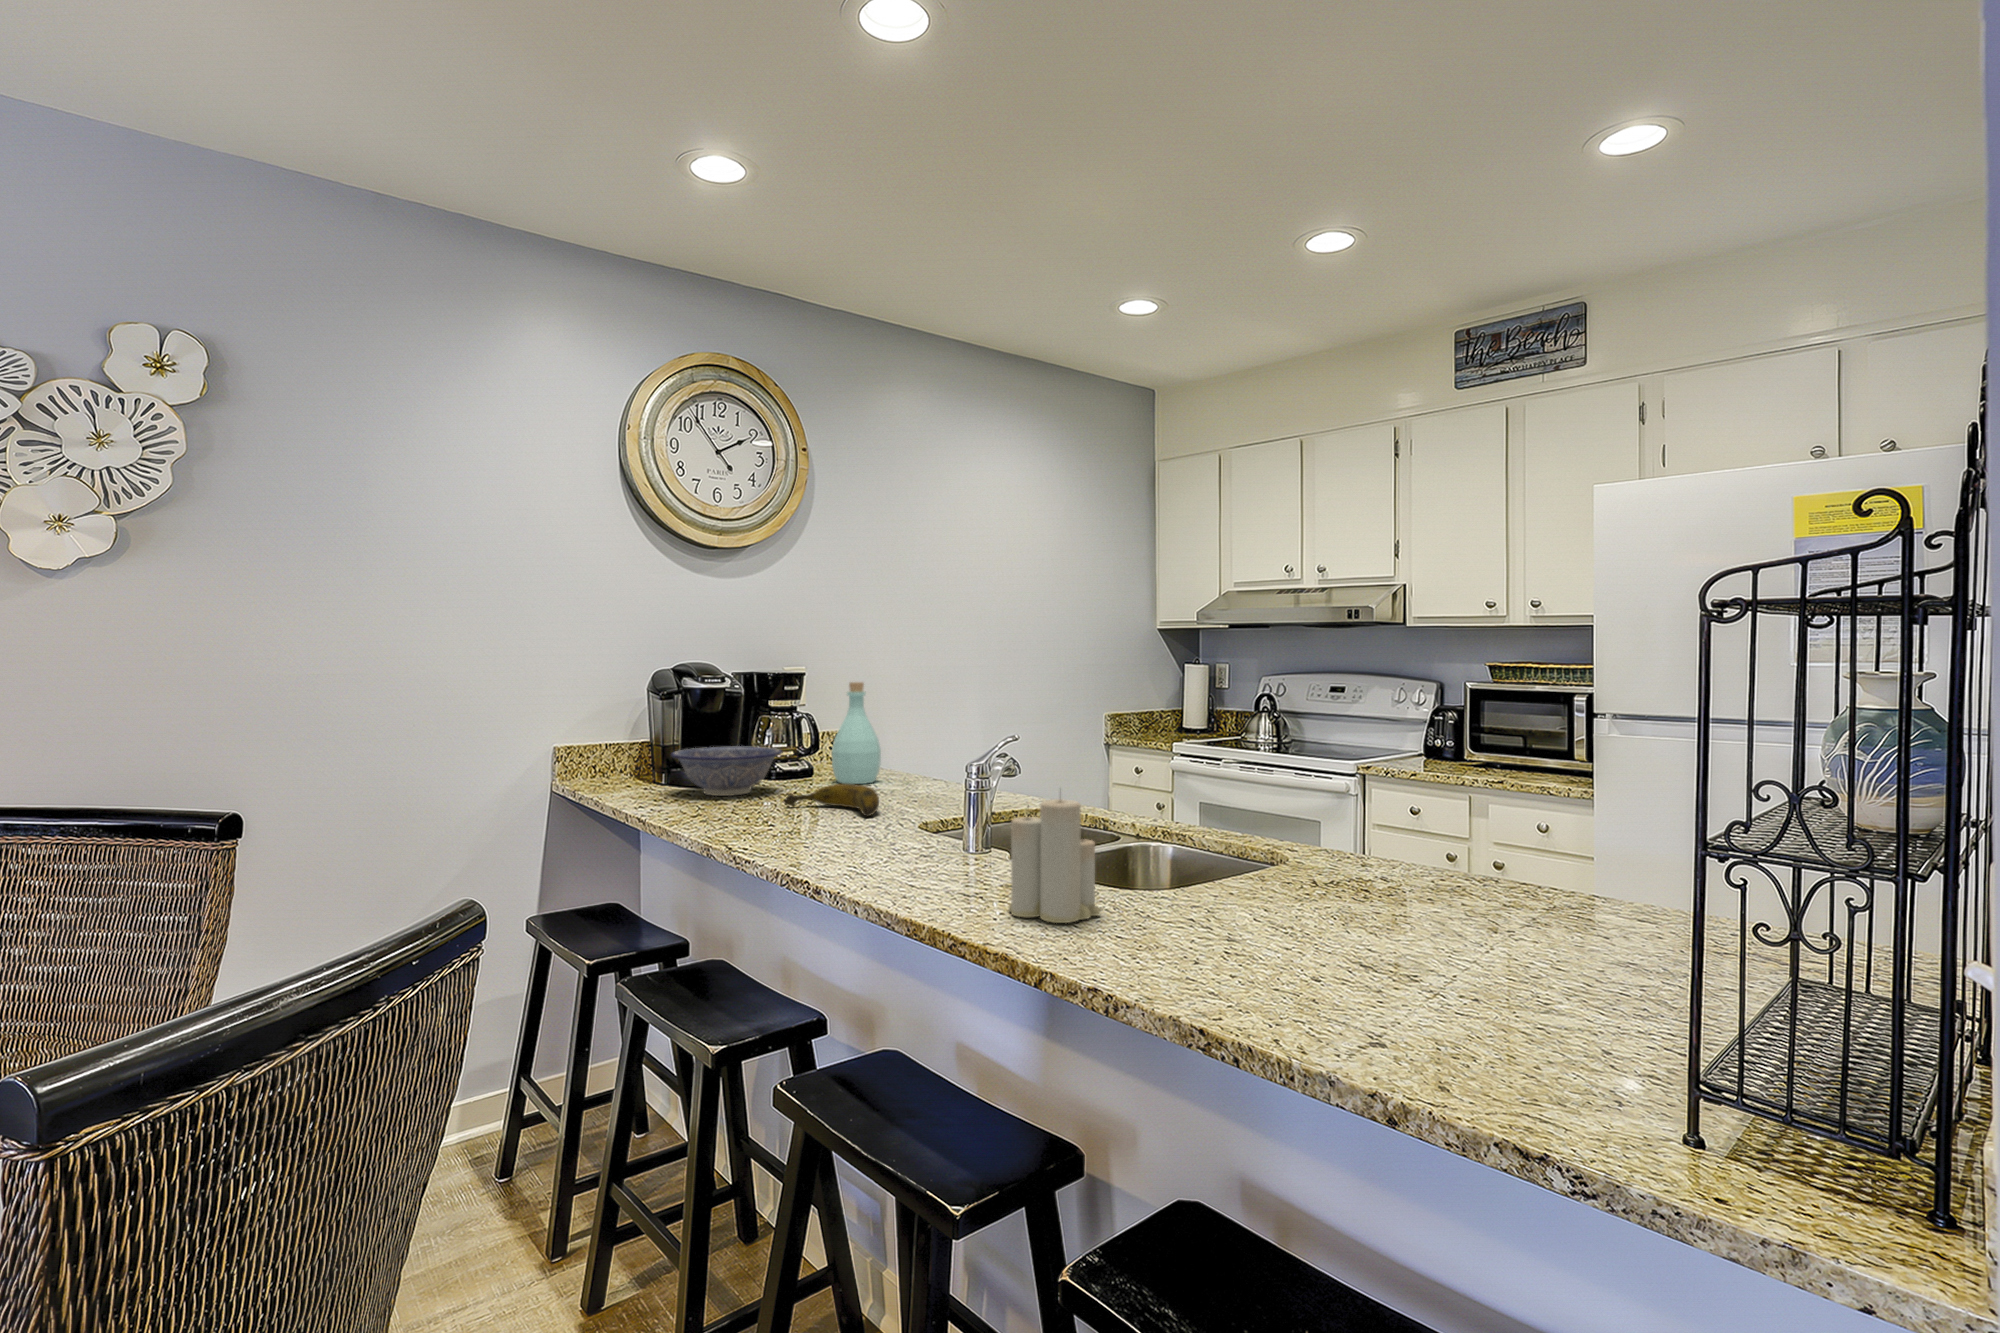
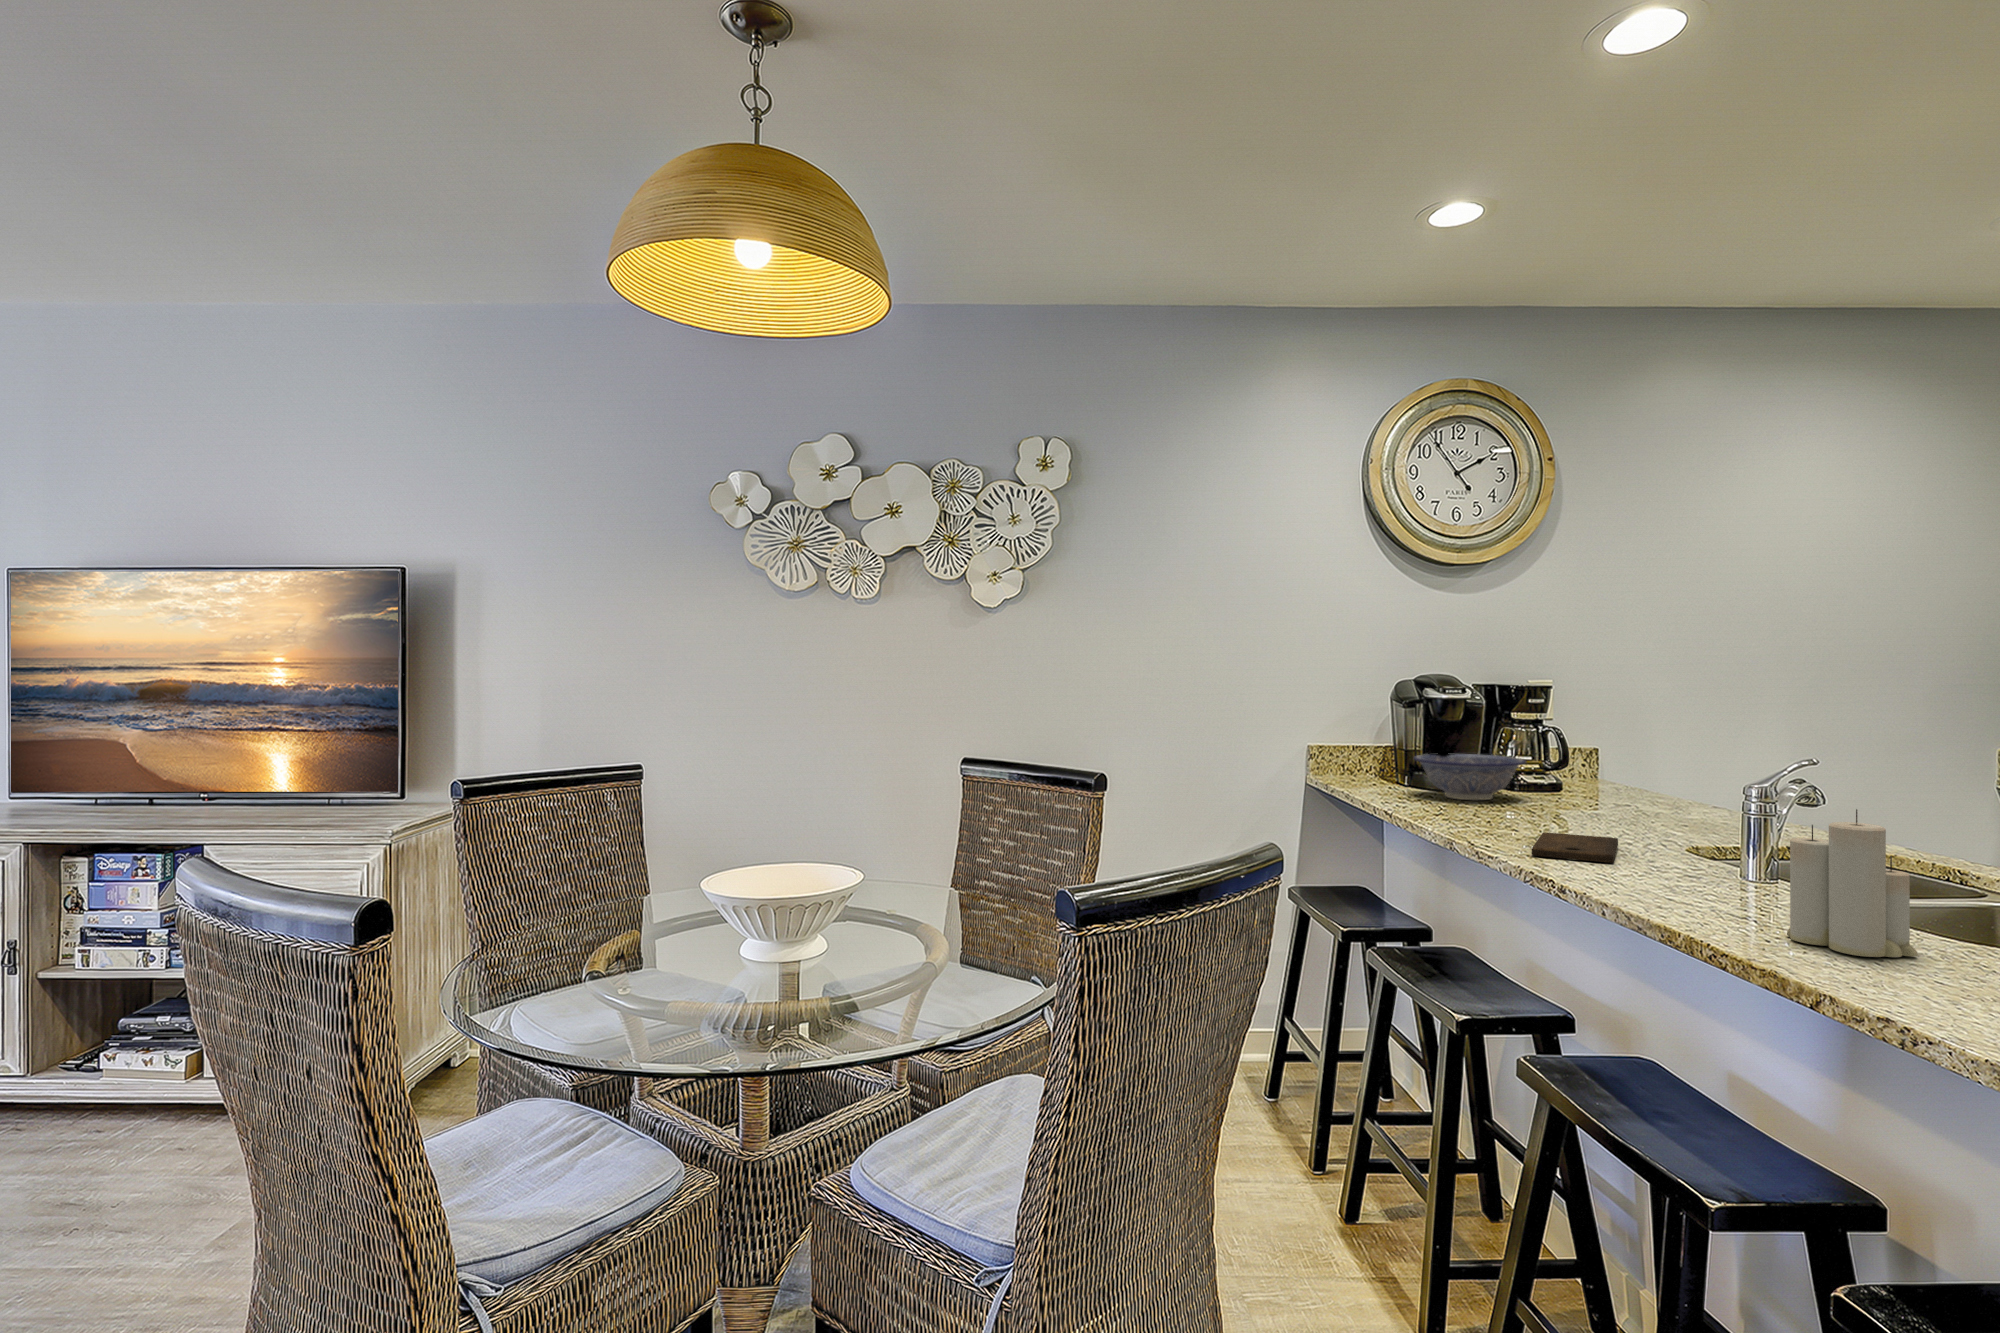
bottle: present [832,682,881,784] -> none [1582,695,1642,801]
banana: present [784,784,879,816] -> none [1527,797,1636,831]
cutting board: none [789,825,865,854] -> present [1532,832,1618,863]

